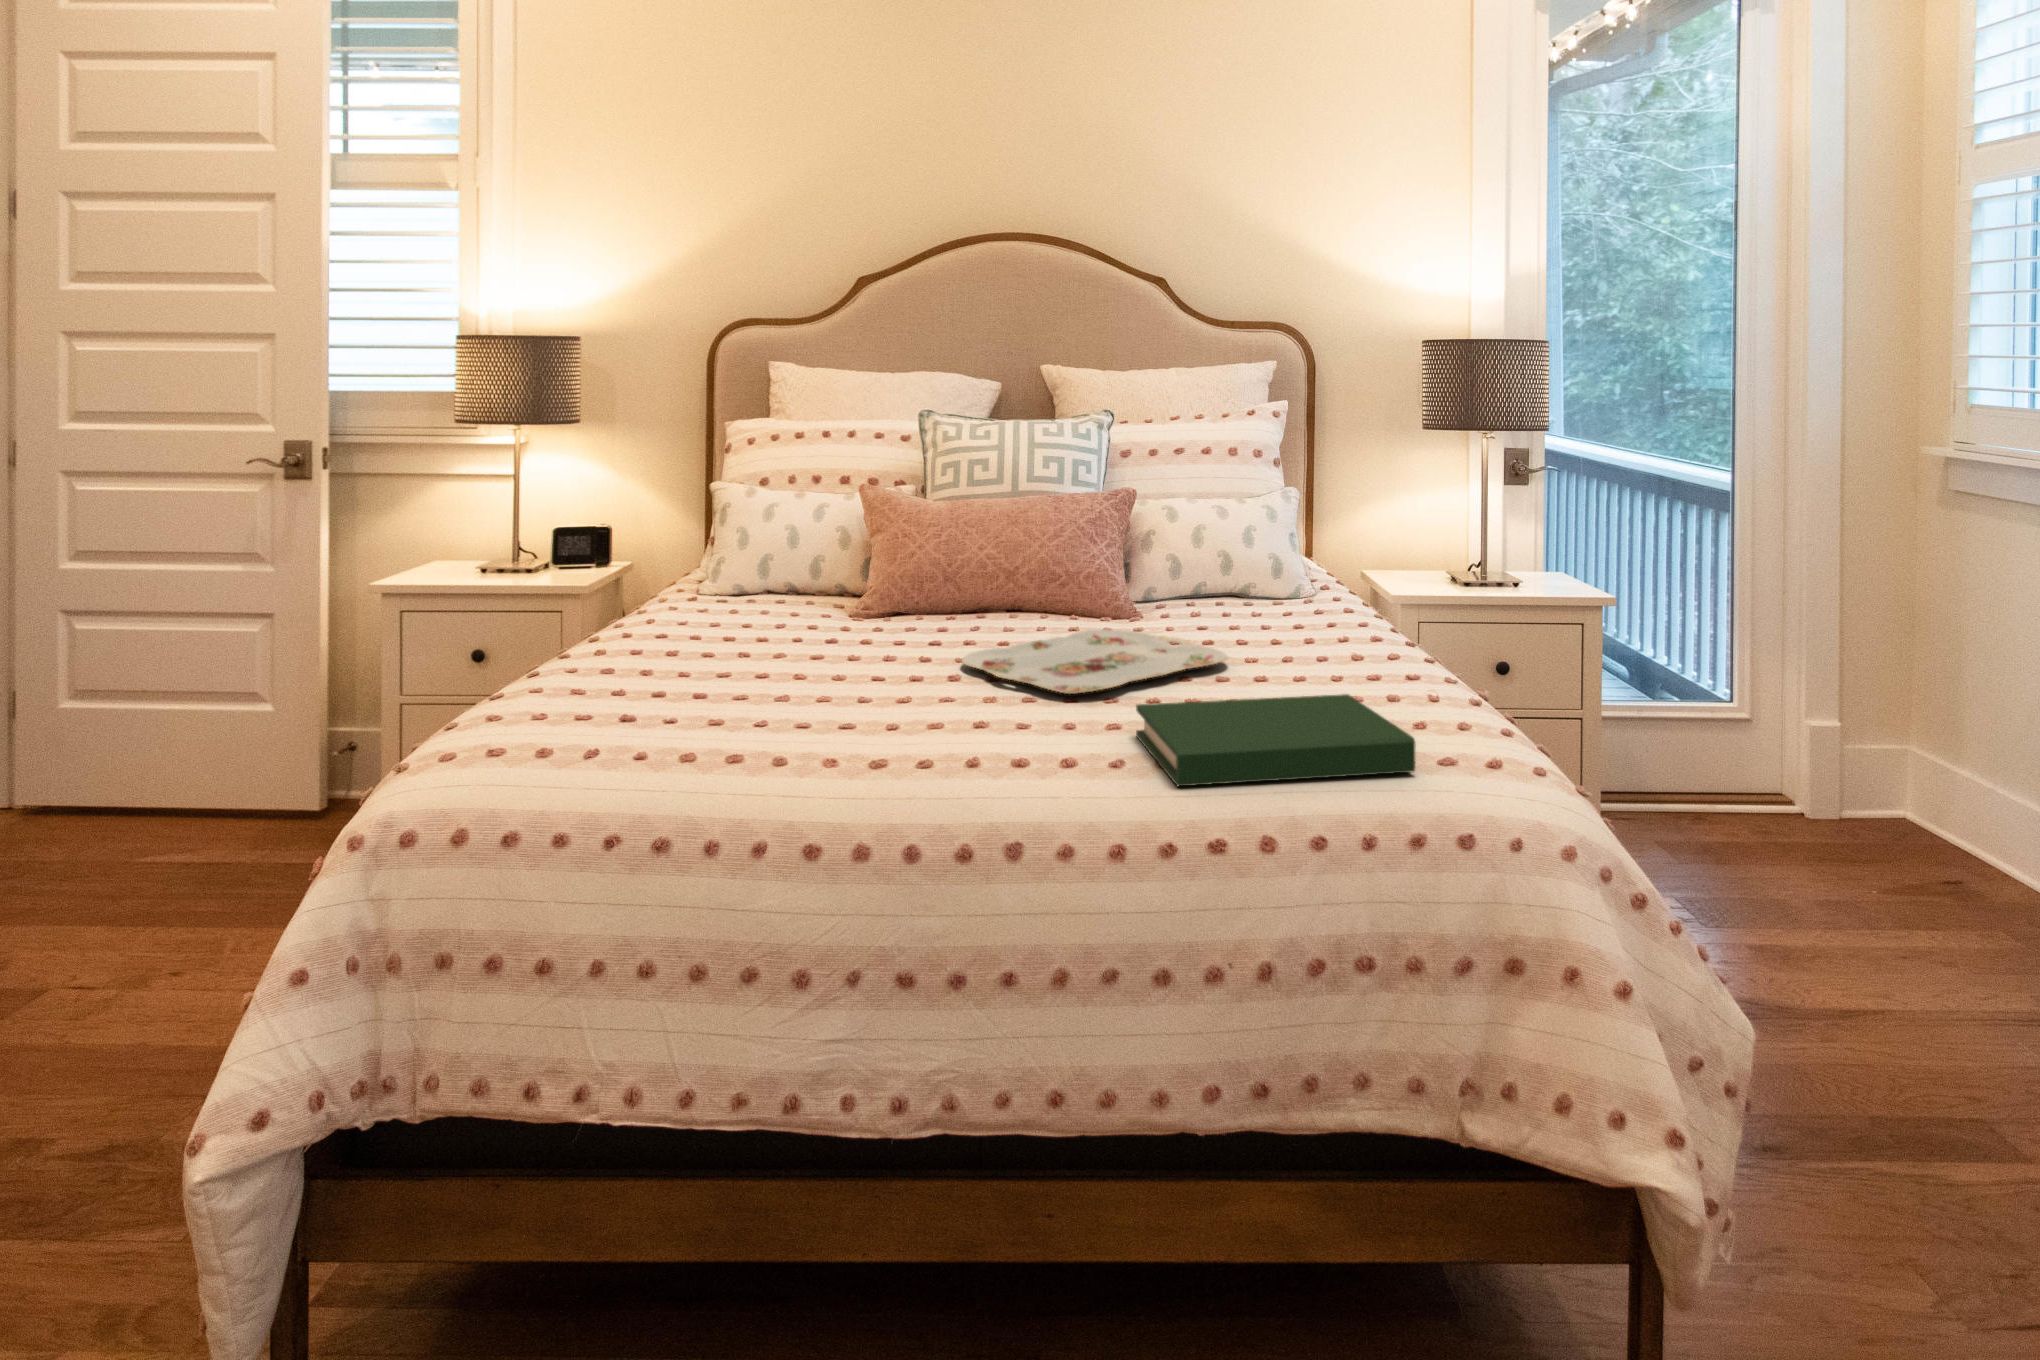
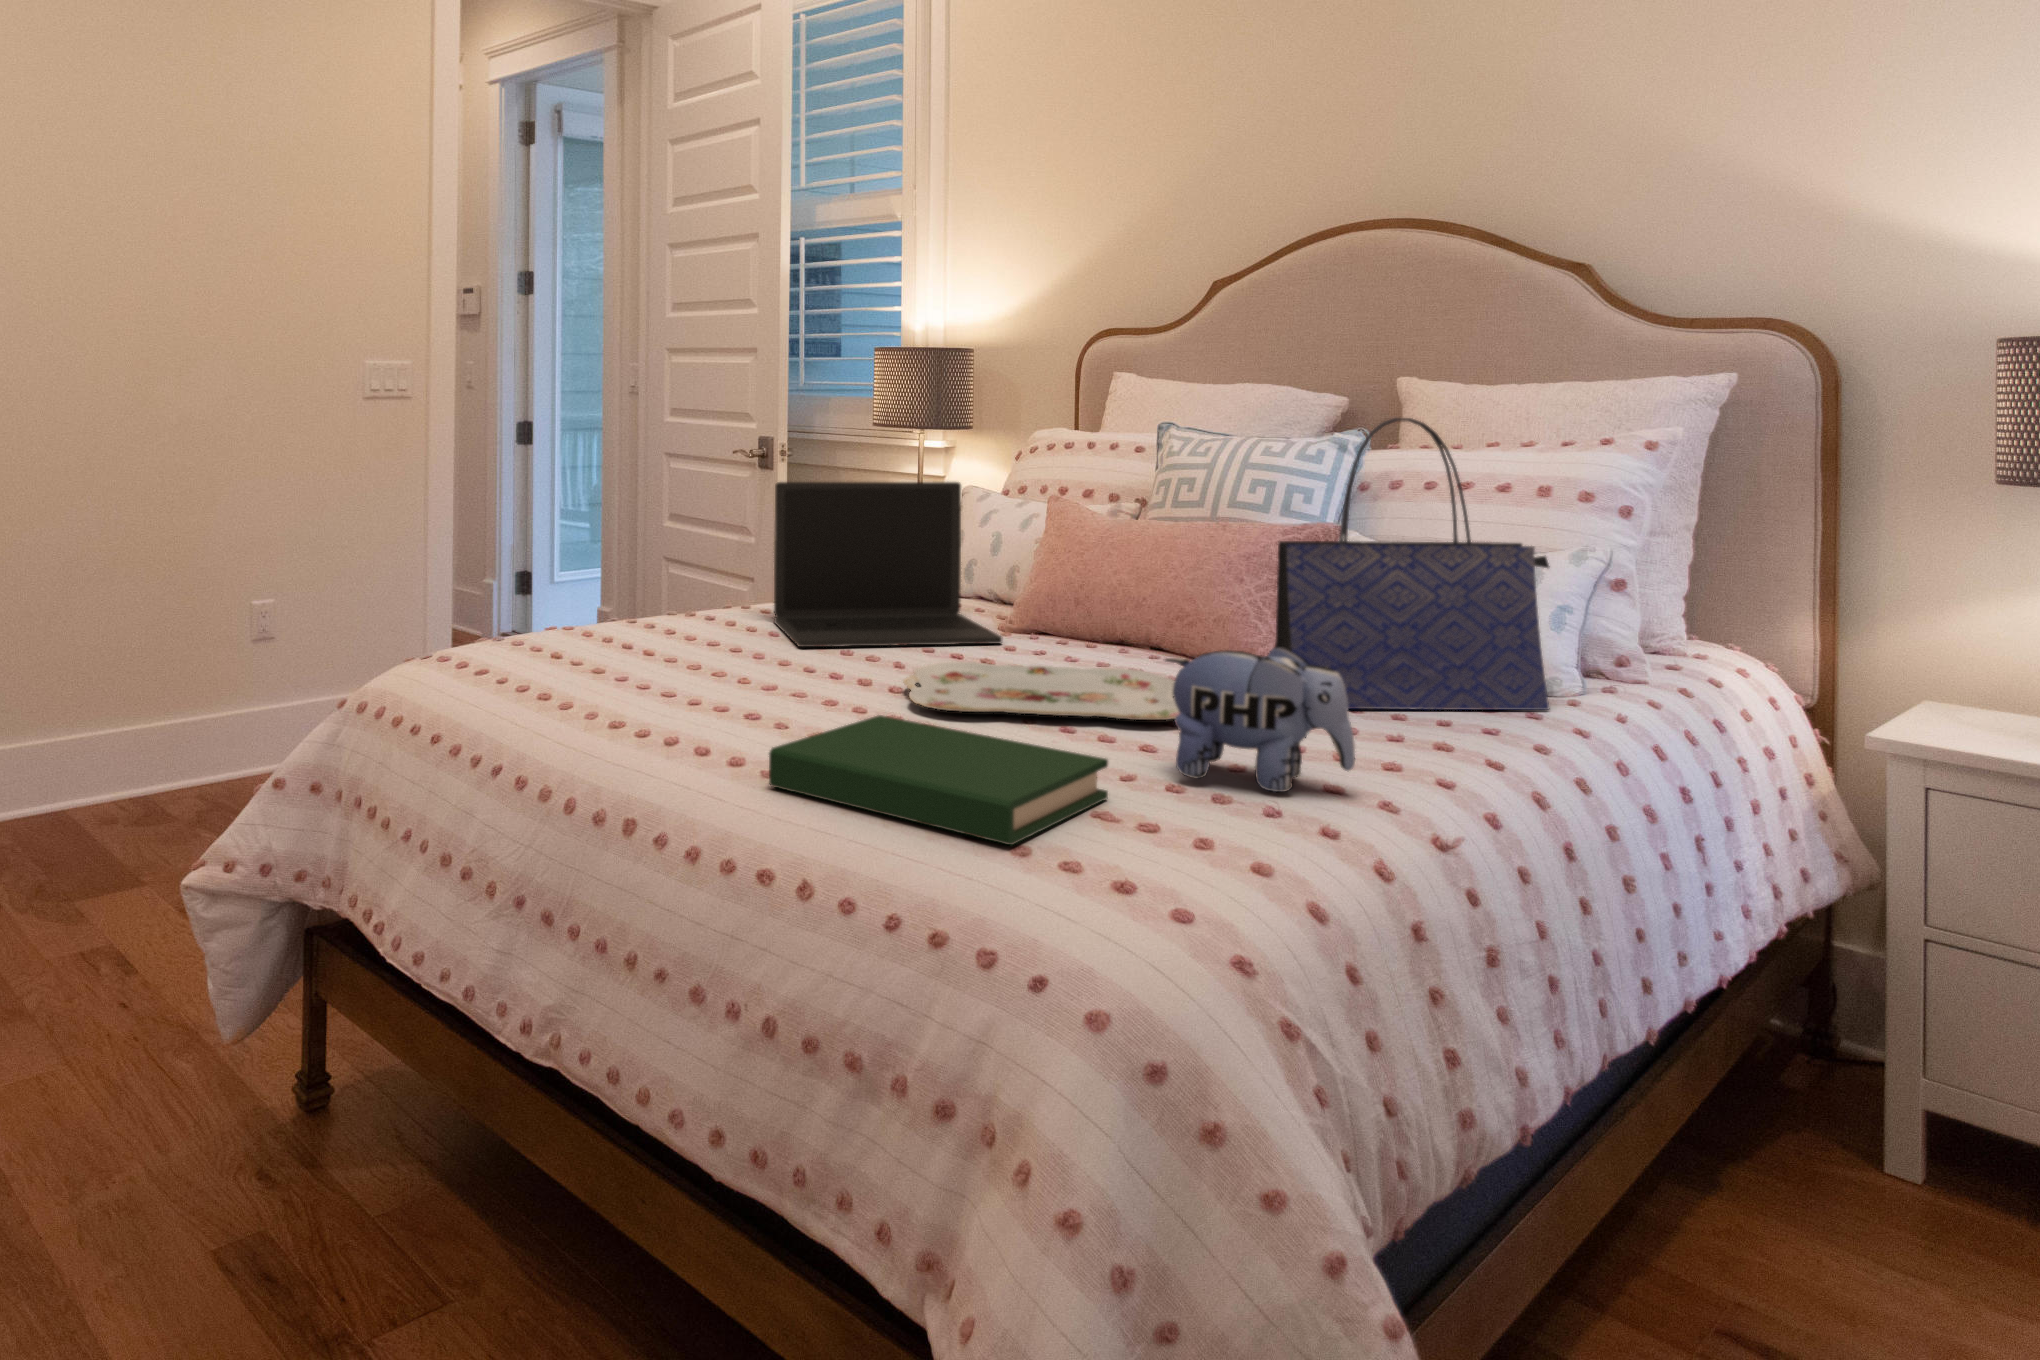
tote bag: none [1193,406,1331,636] -> present [1275,418,1550,710]
laptop: none [689,481,930,669] -> present [774,482,1002,647]
plush toy: none [1305,586,1425,697] -> present [1165,644,1355,792]

